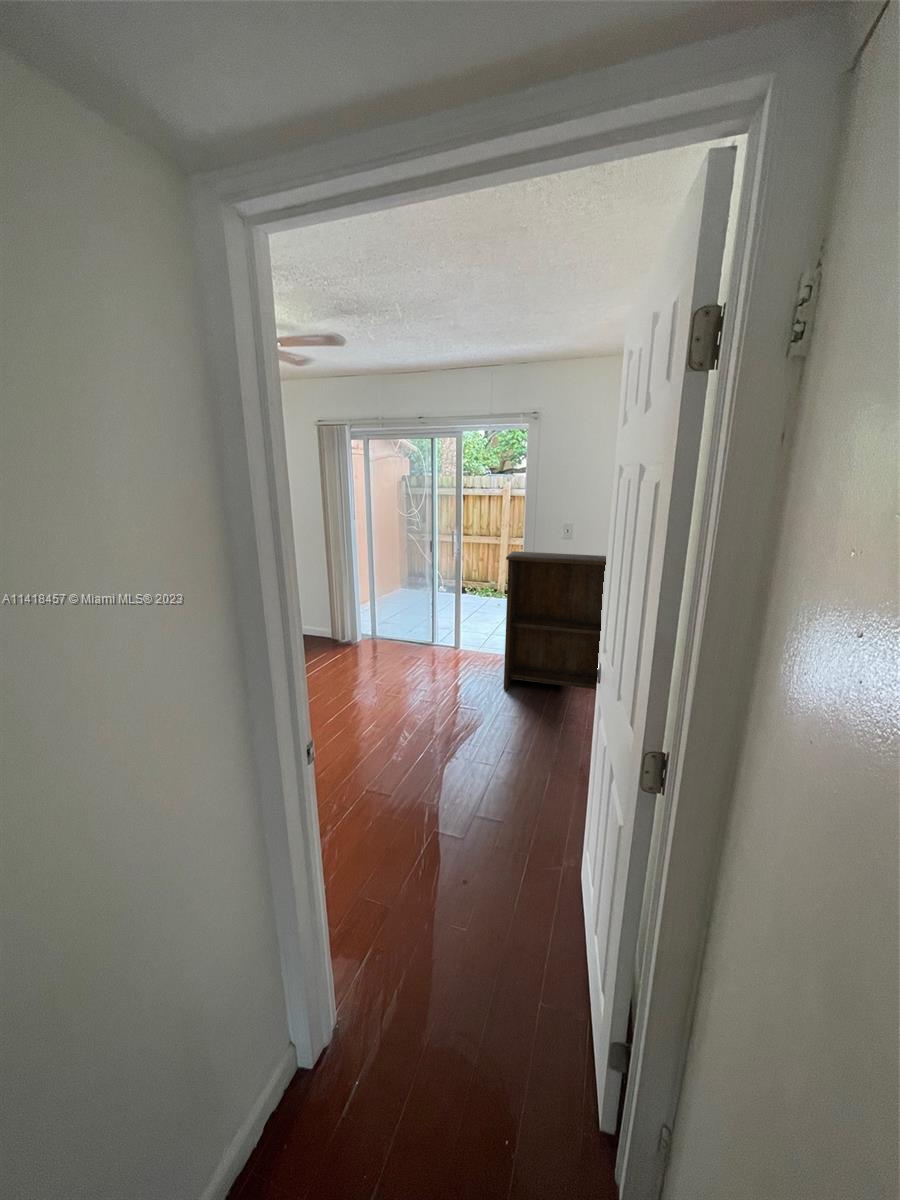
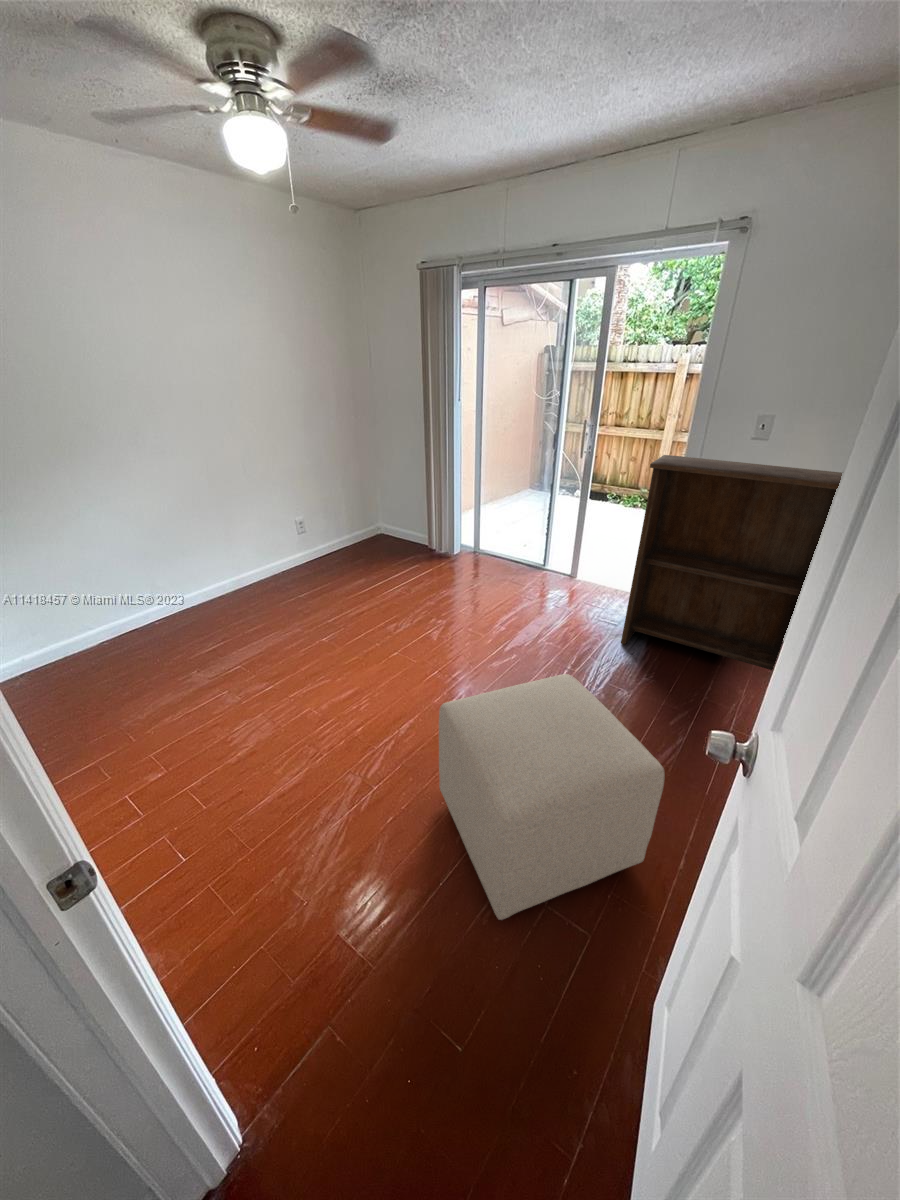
ottoman: none [399,701,558,875] -> present [439,674,664,920]

